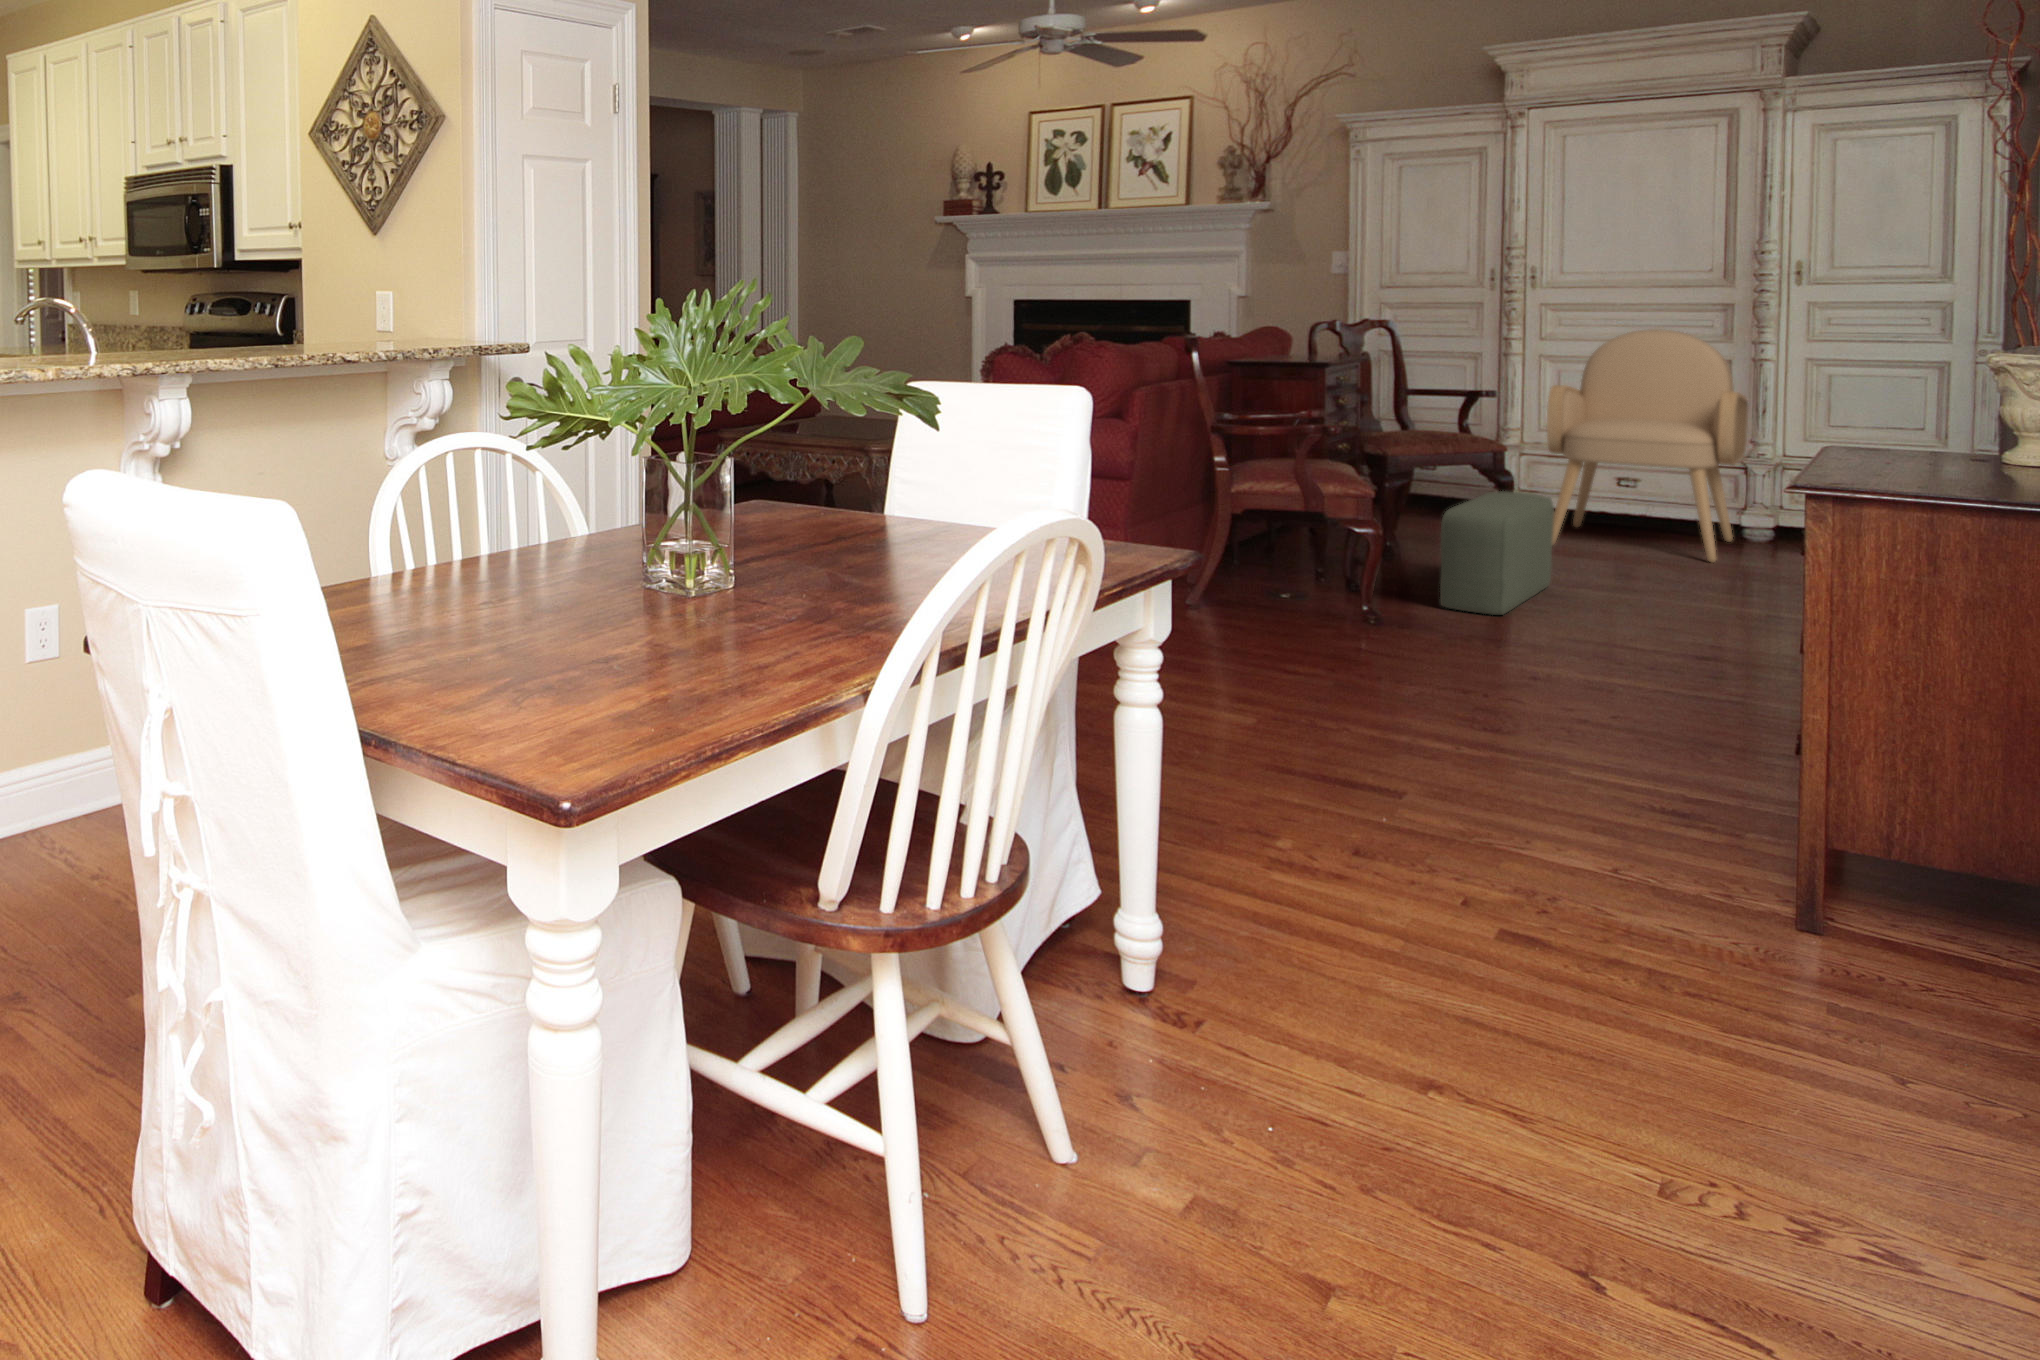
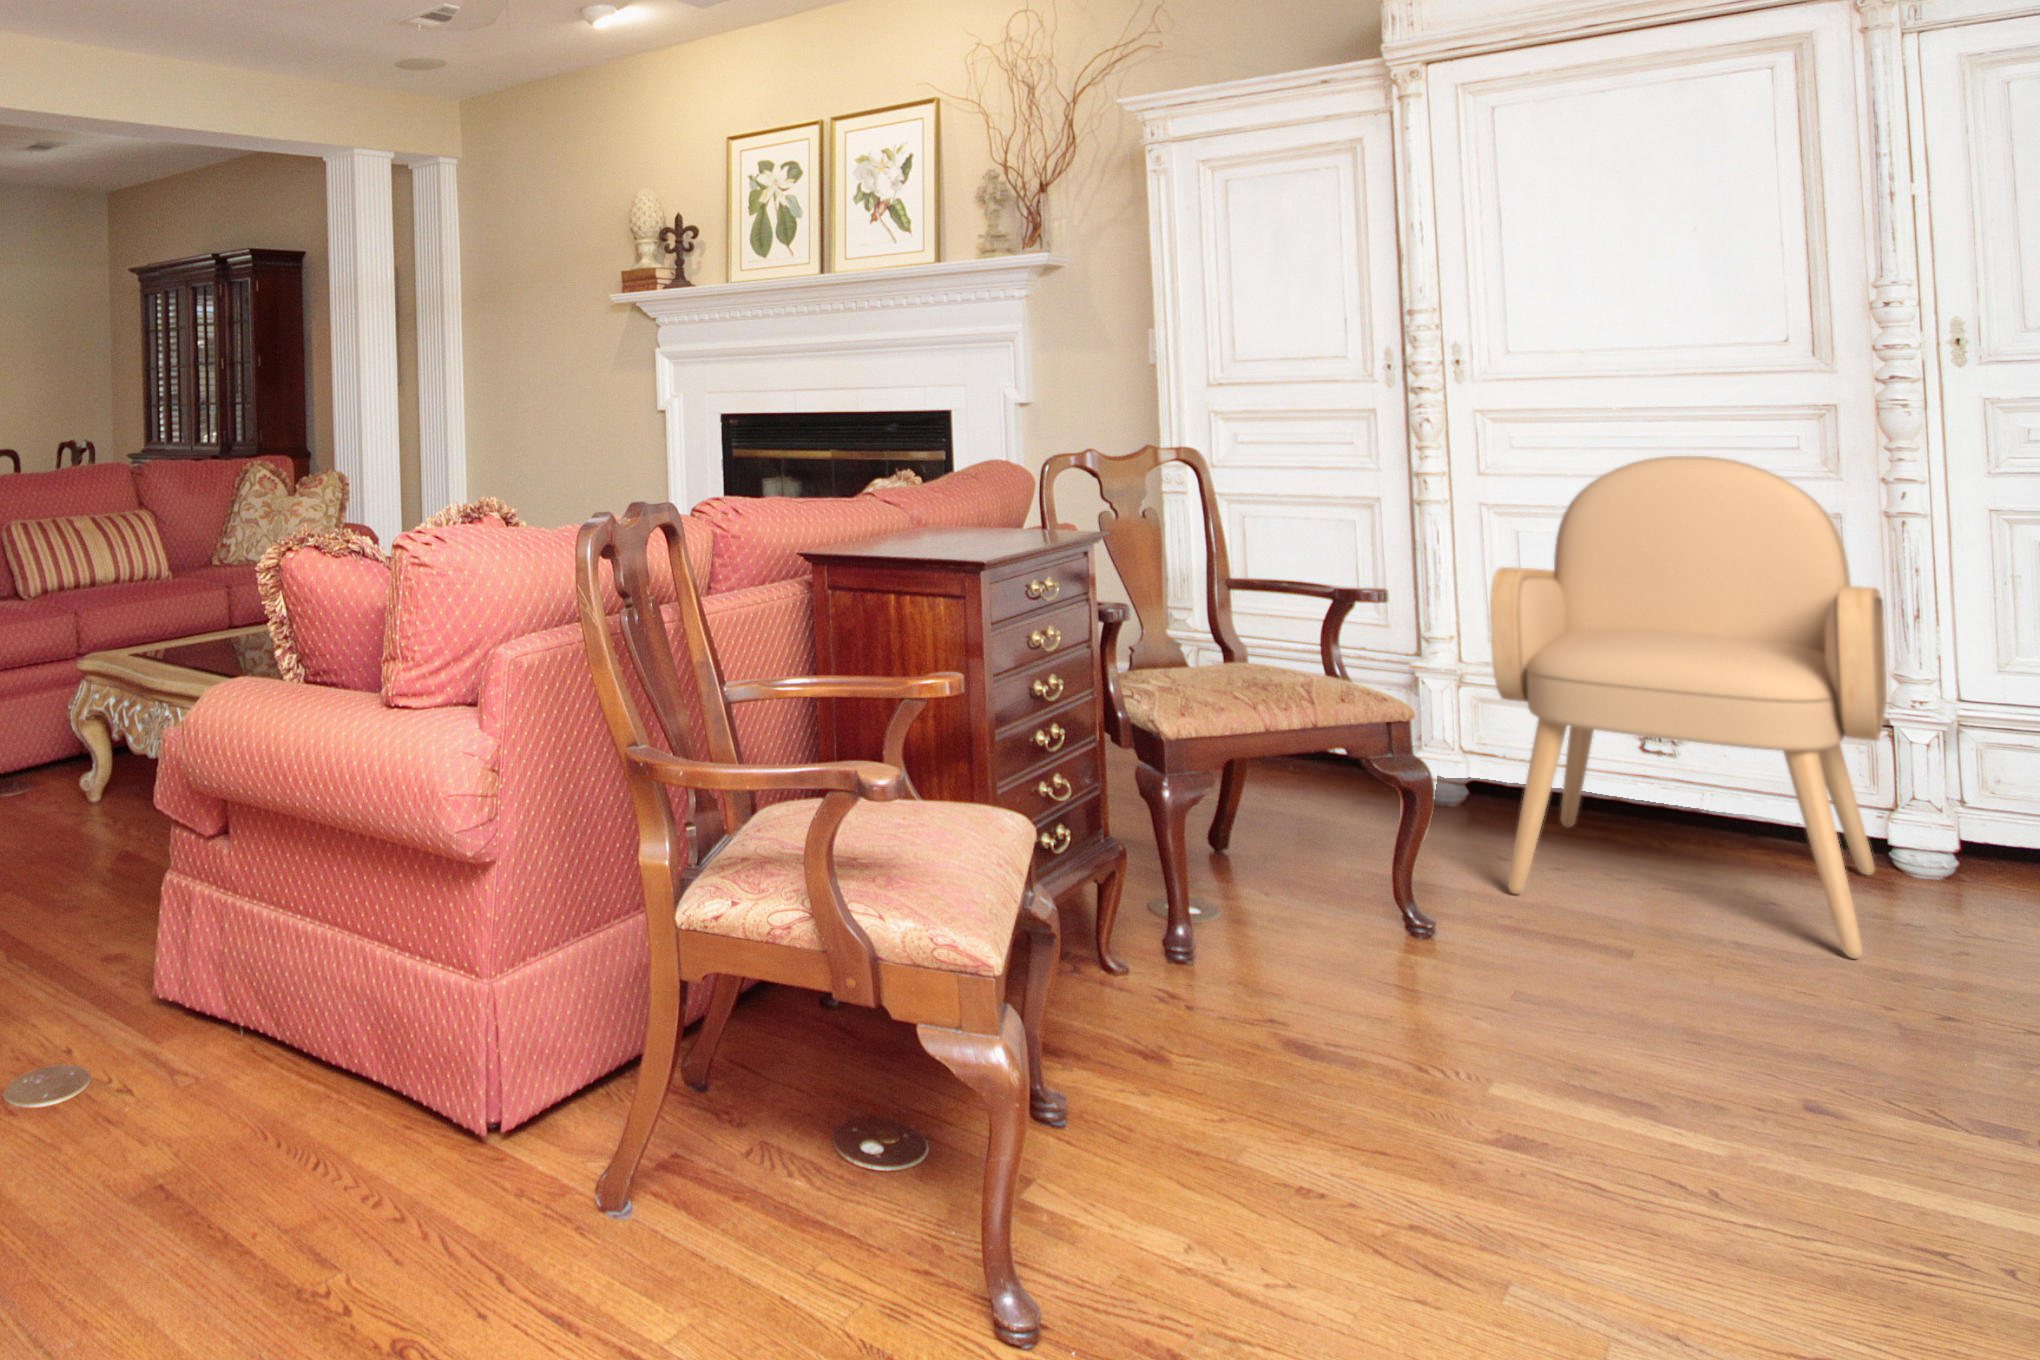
pouf: present [1440,492,1554,615] -> none [1212,843,1504,1247]

